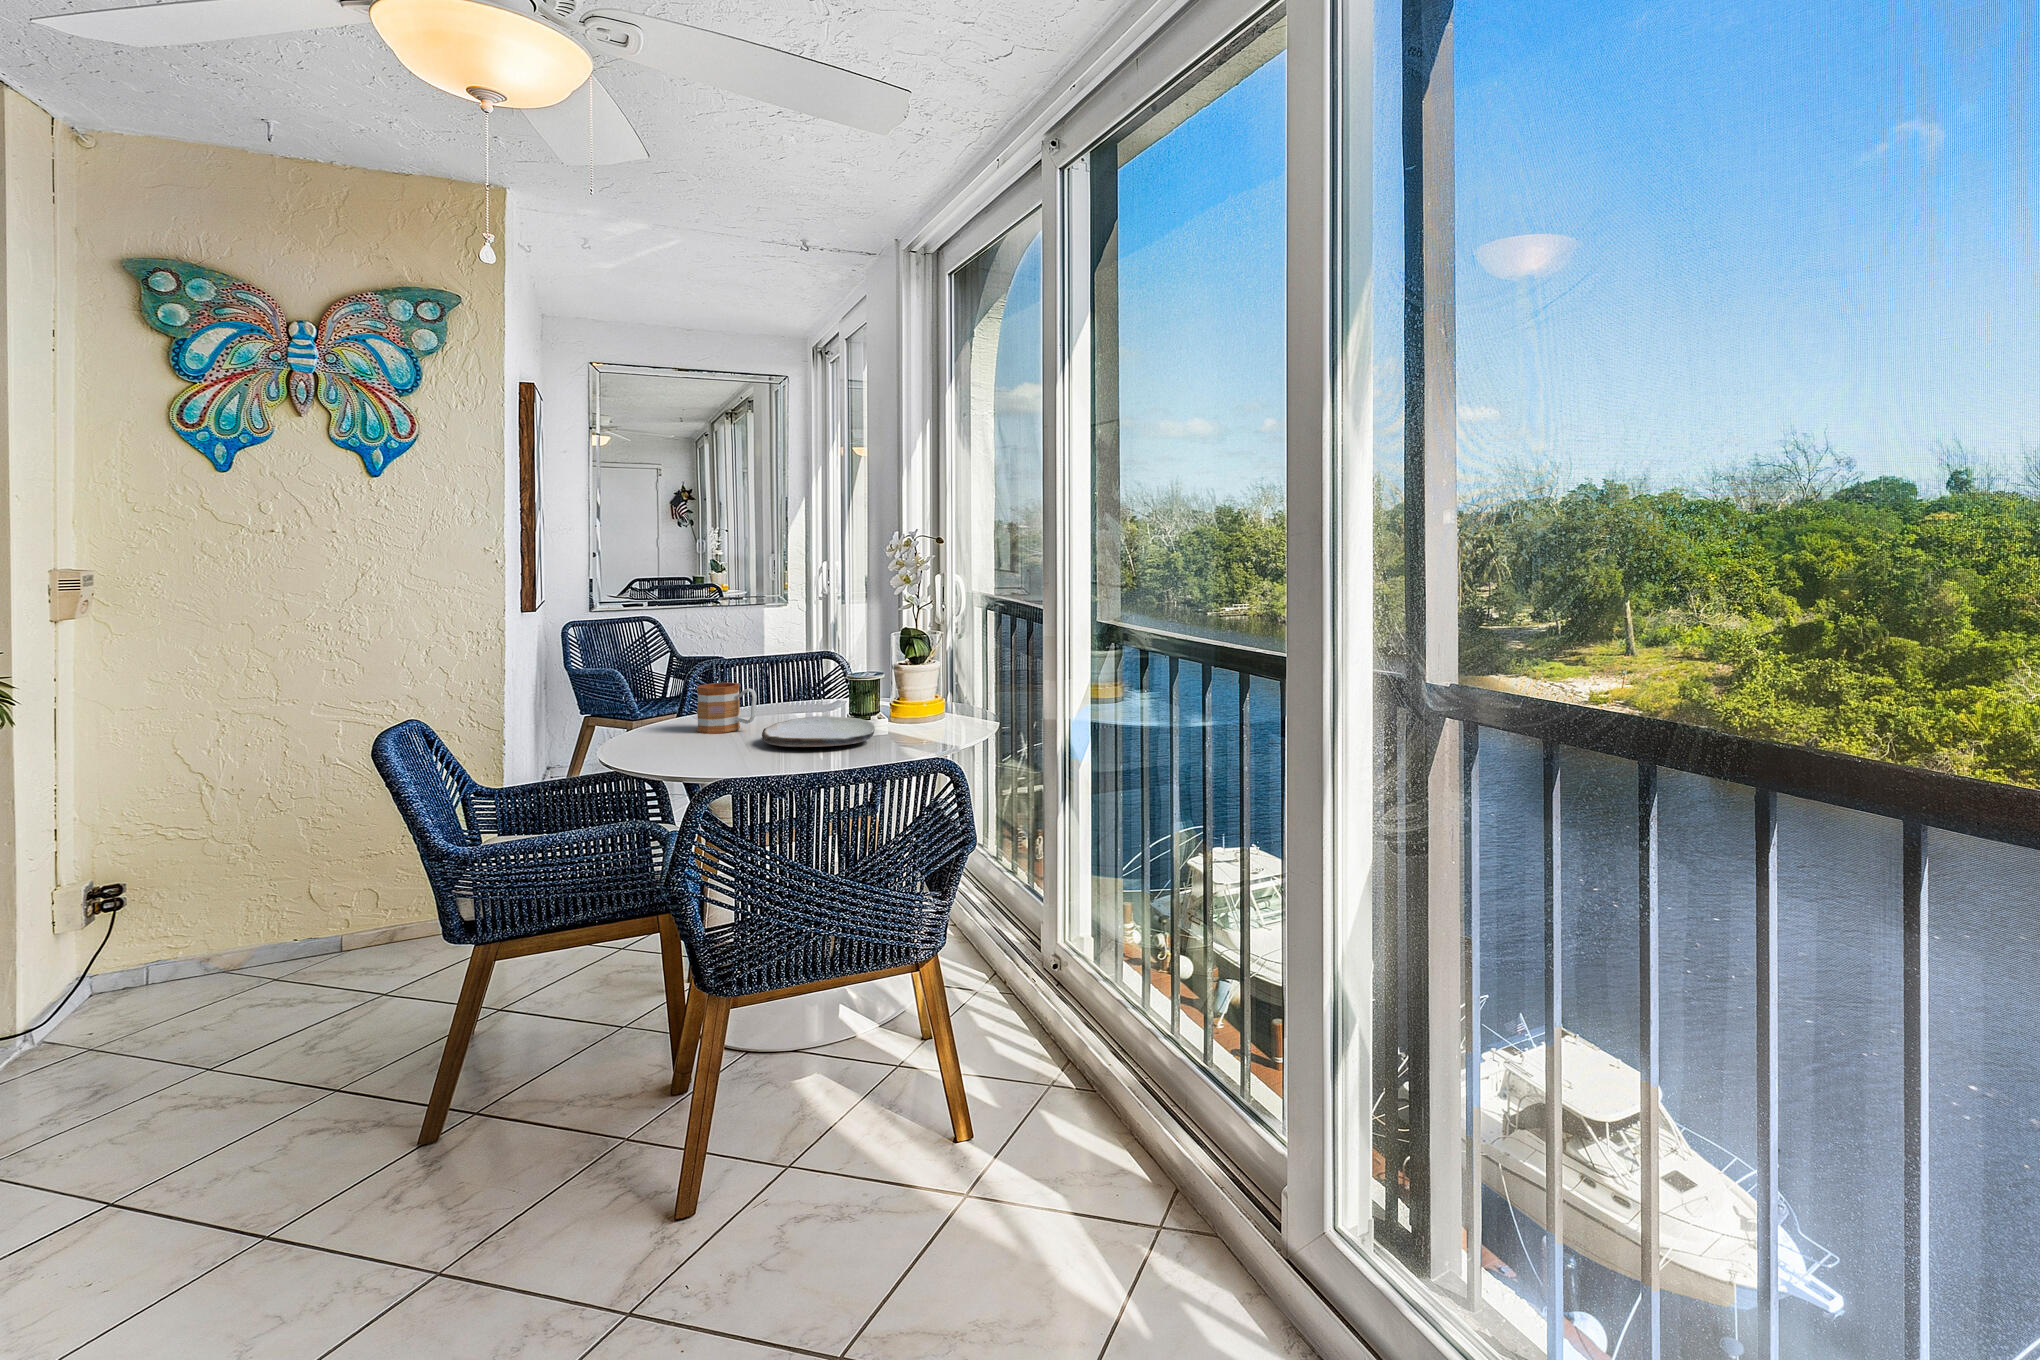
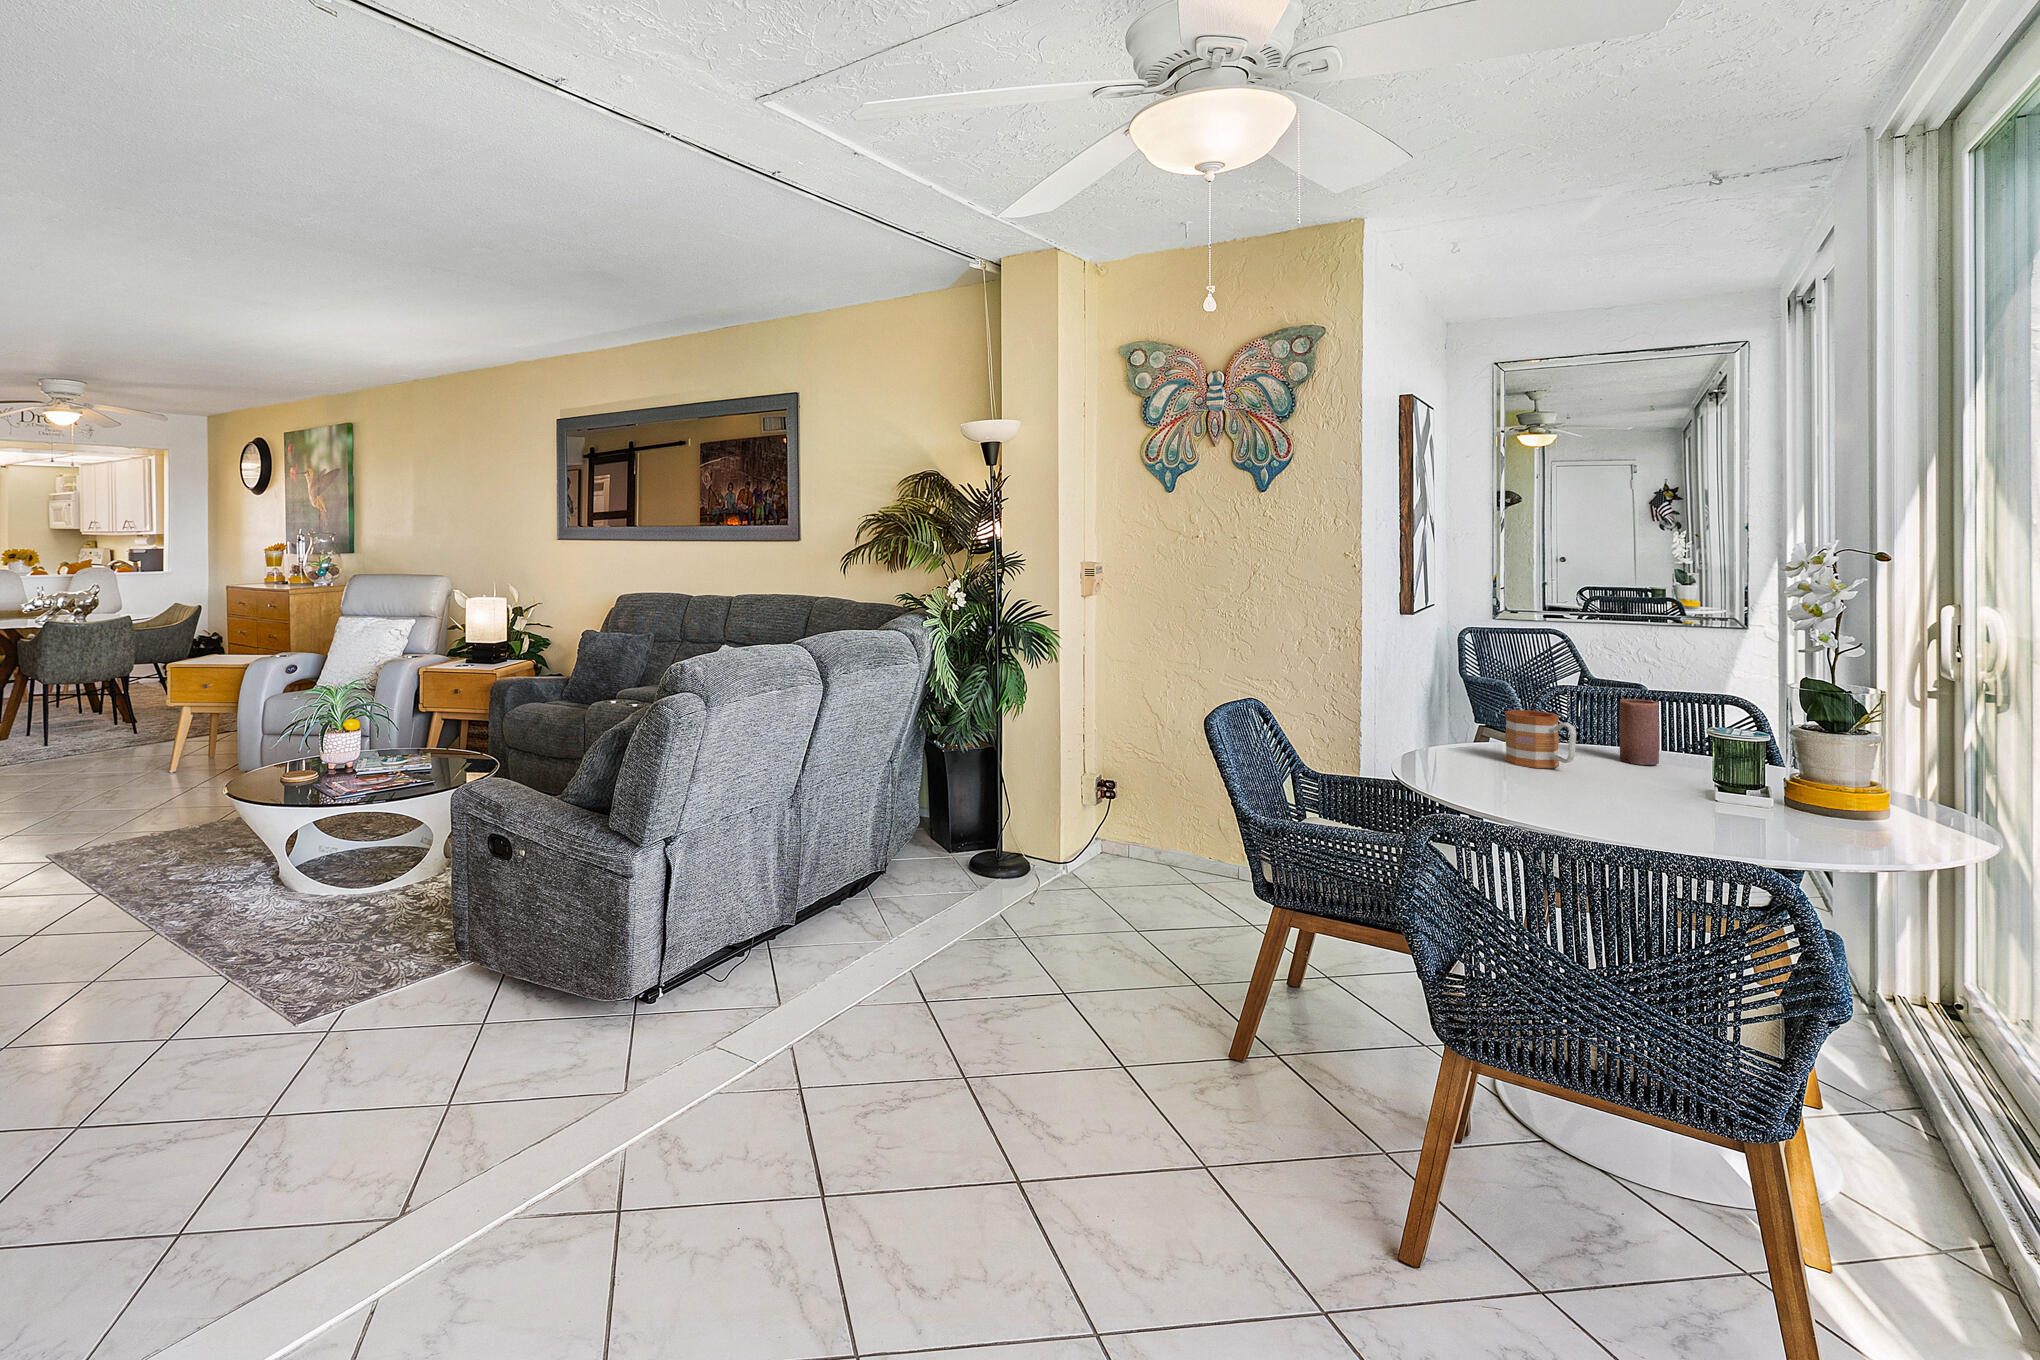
candle: none [775,662,802,716] -> present [1619,699,1659,765]
plate: present [762,716,875,747] -> none [1566,769,1734,816]

